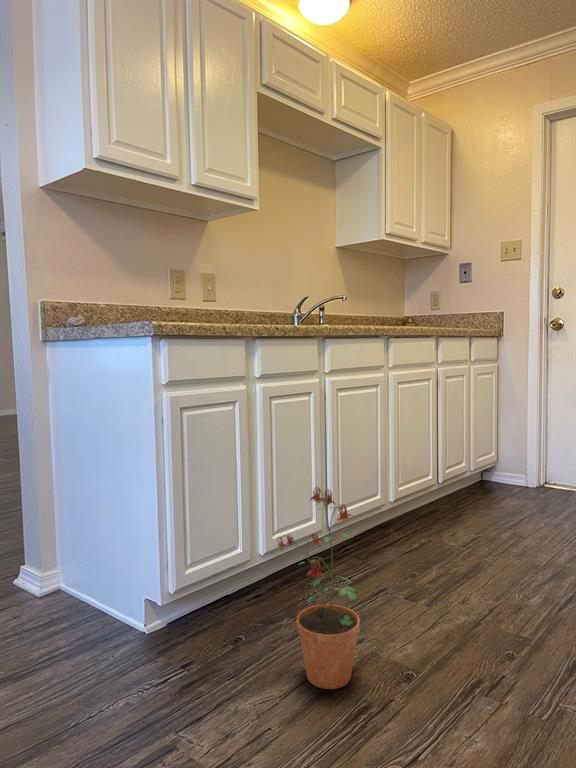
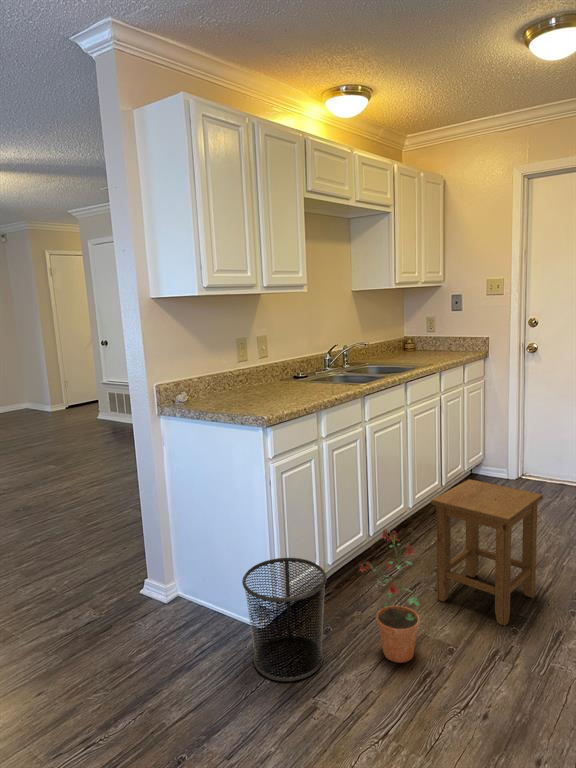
stool: none [398,449,557,648] -> present [431,479,543,626]
waste bin: none [97,527,224,704] -> present [242,558,327,681]

